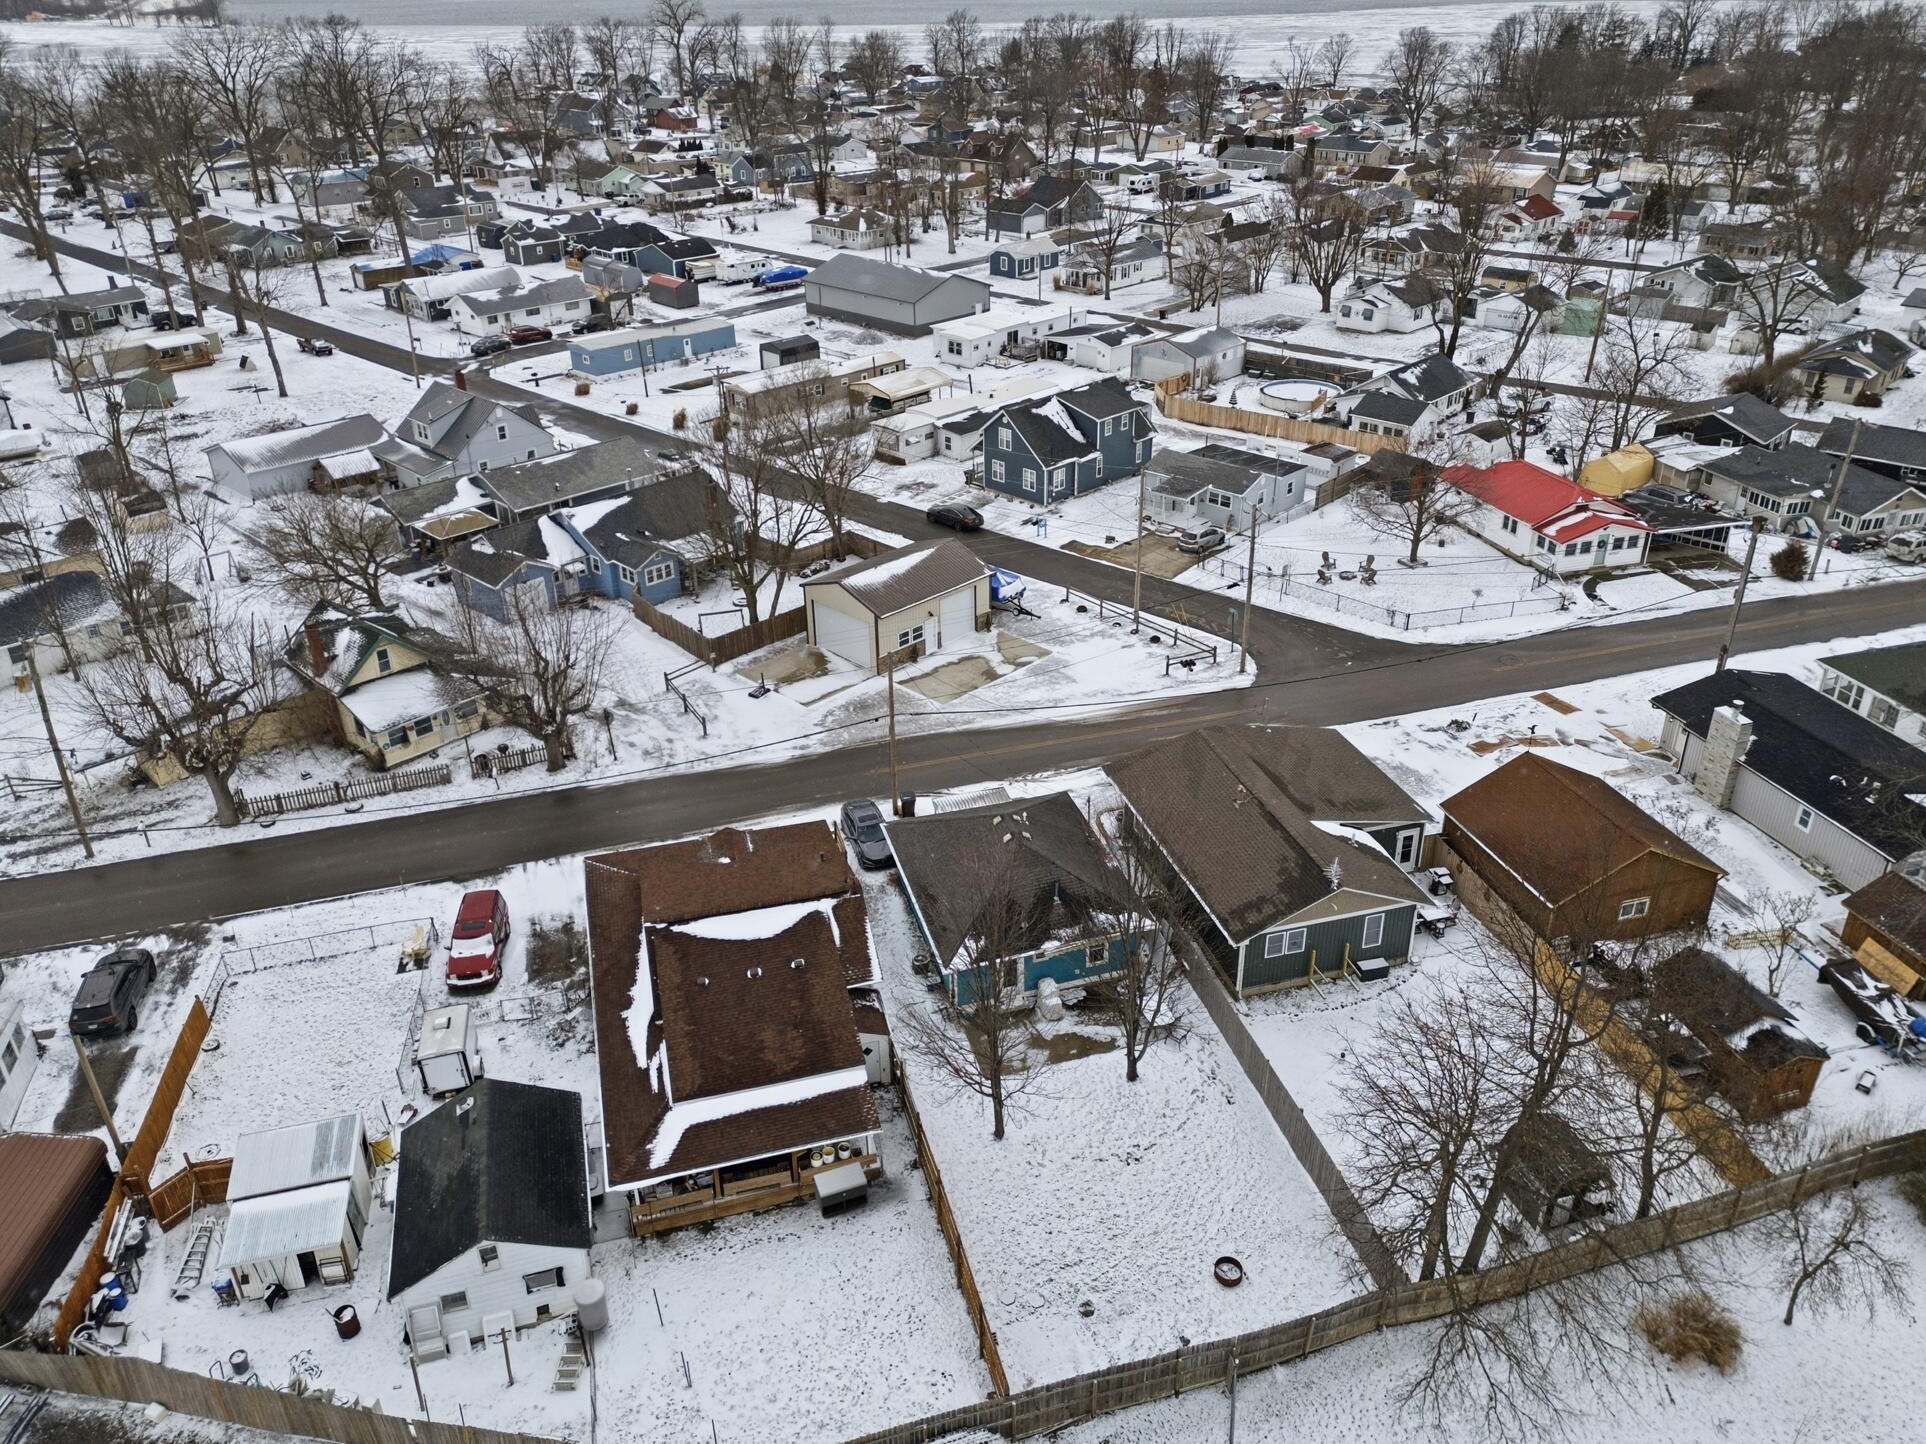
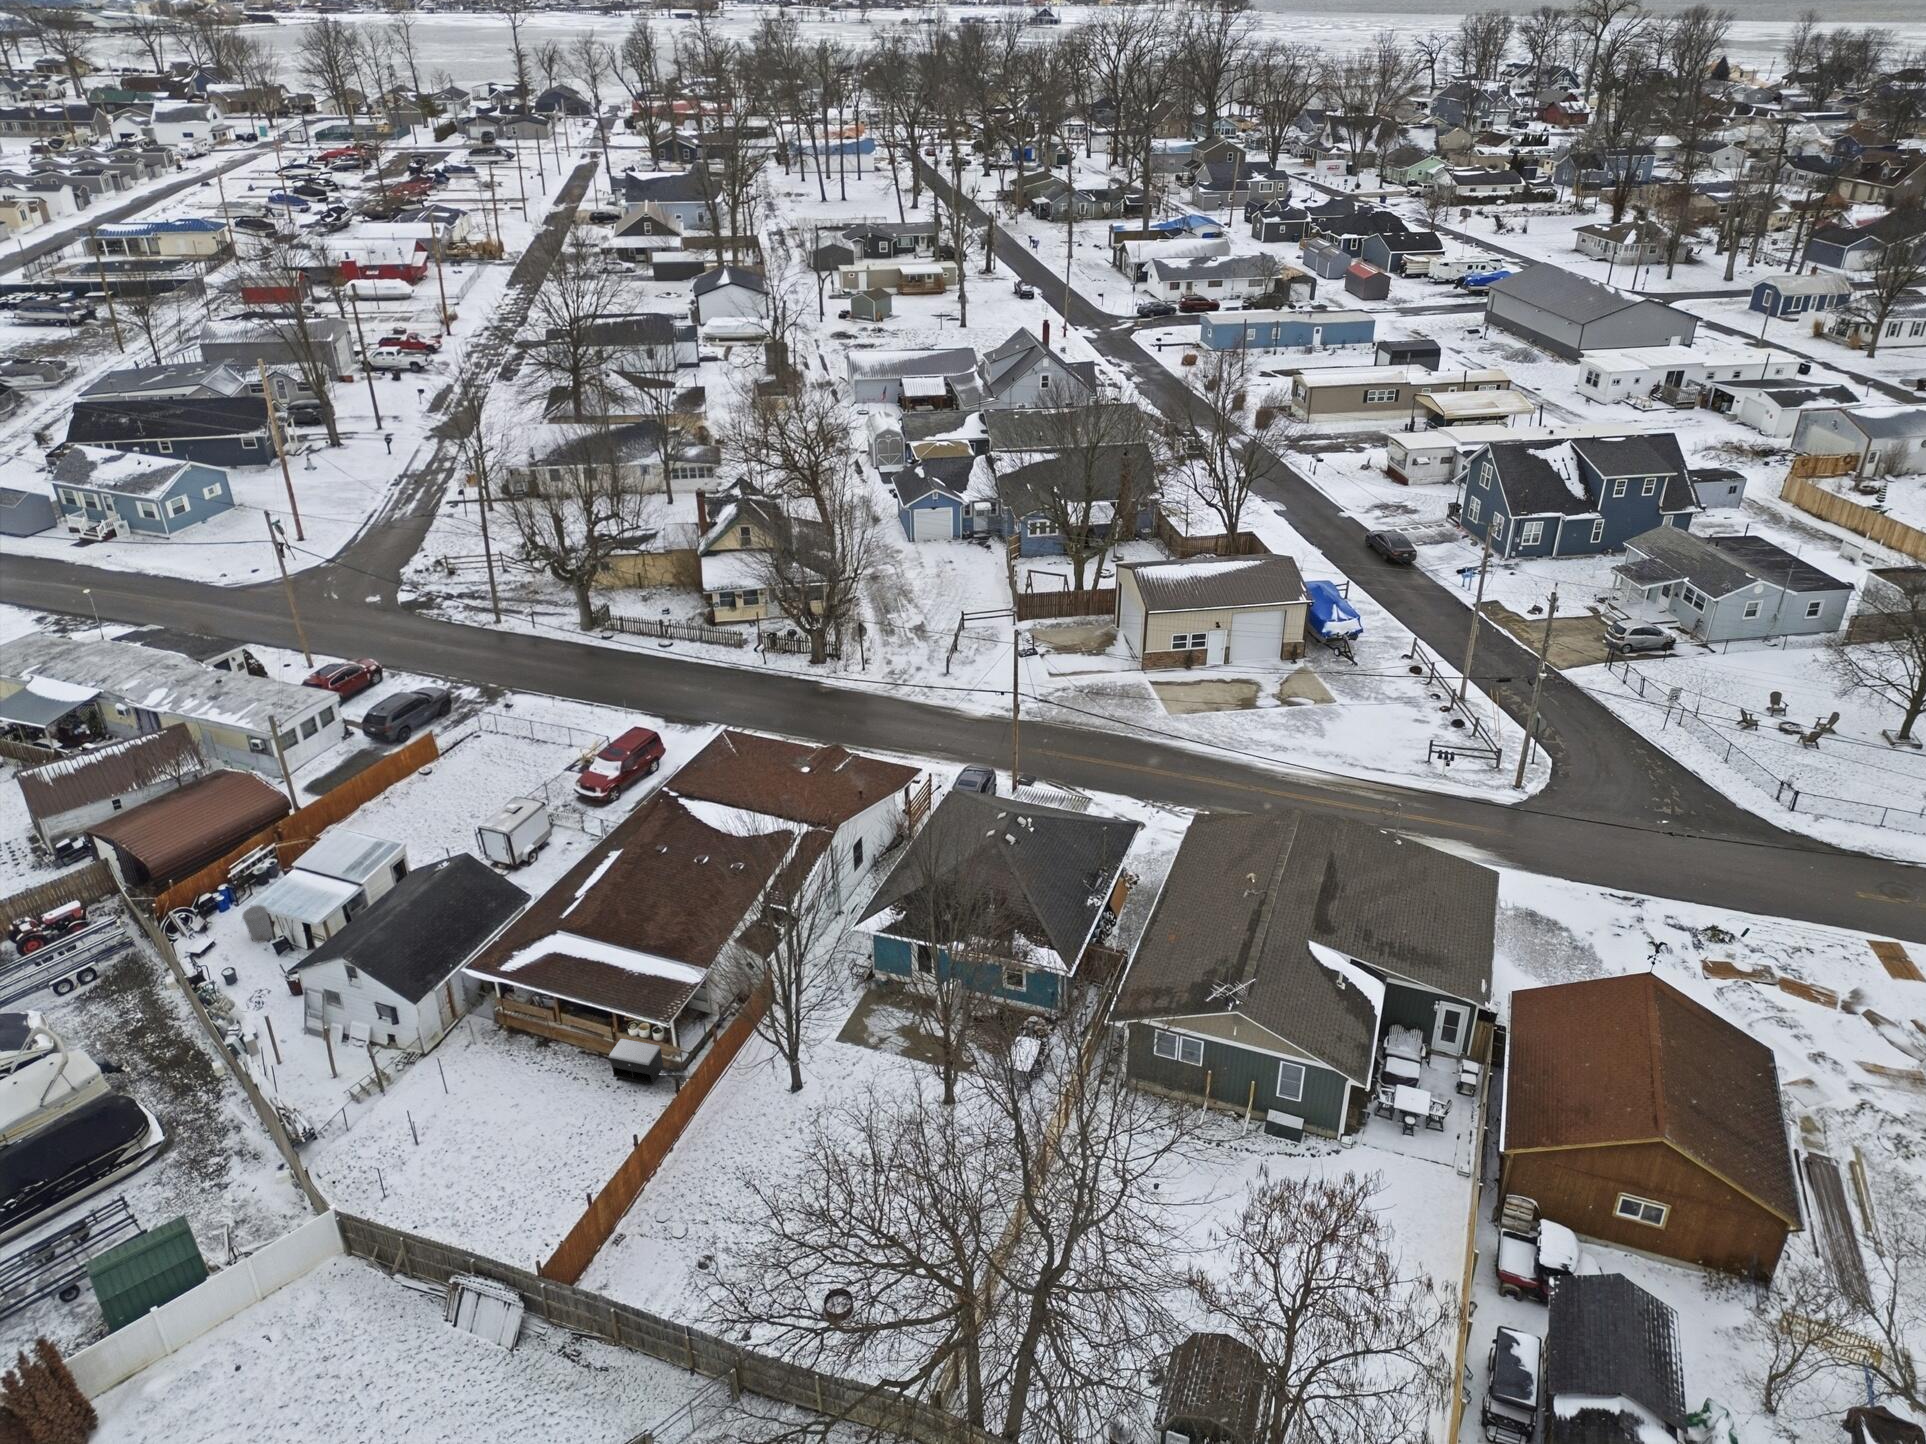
trash can: present [573,1279,608,1331] -> present [242,905,273,942]

